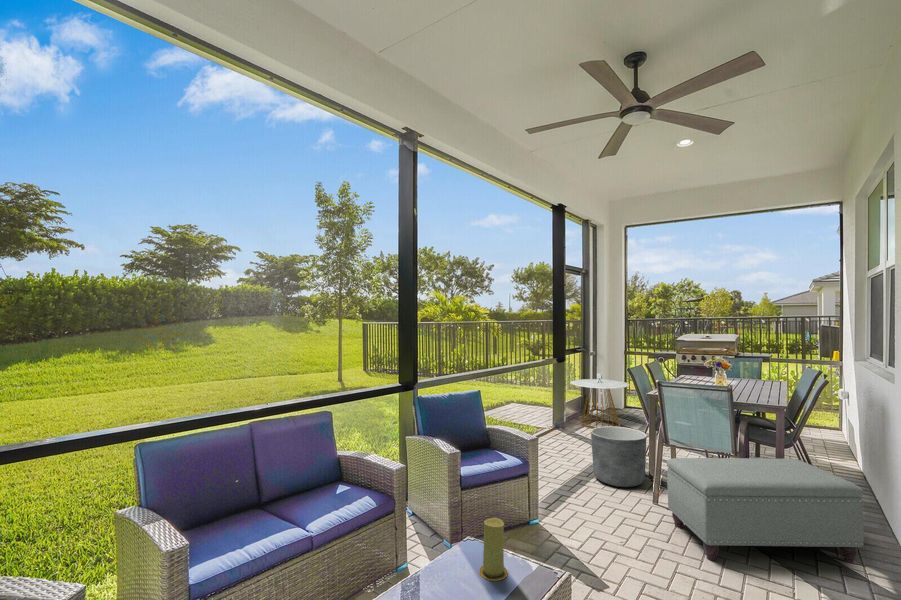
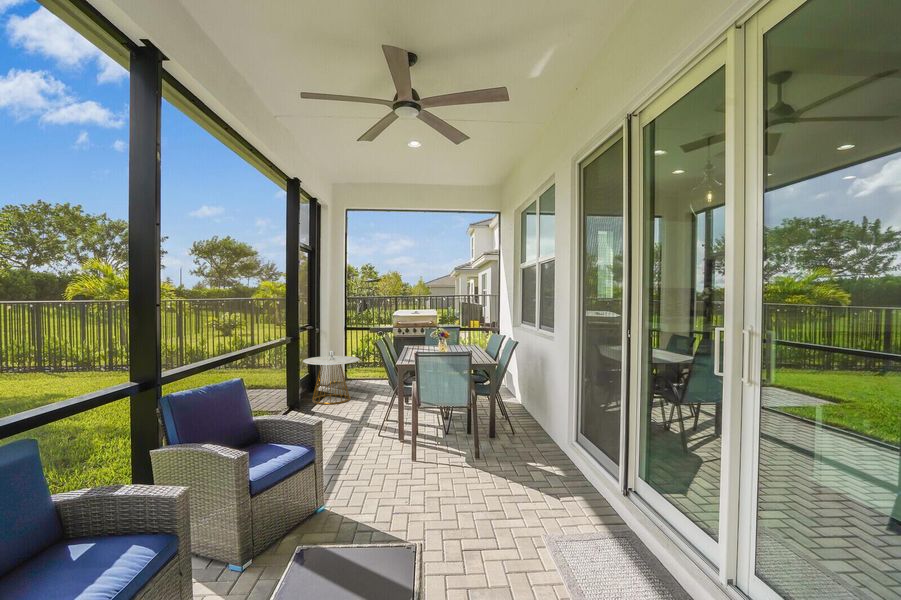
planter: present [591,426,646,487] -> none [350,398,400,454]
ottoman: present [667,458,864,563] -> none [431,402,554,494]
candle: present [479,518,508,581] -> none [344,512,377,584]

